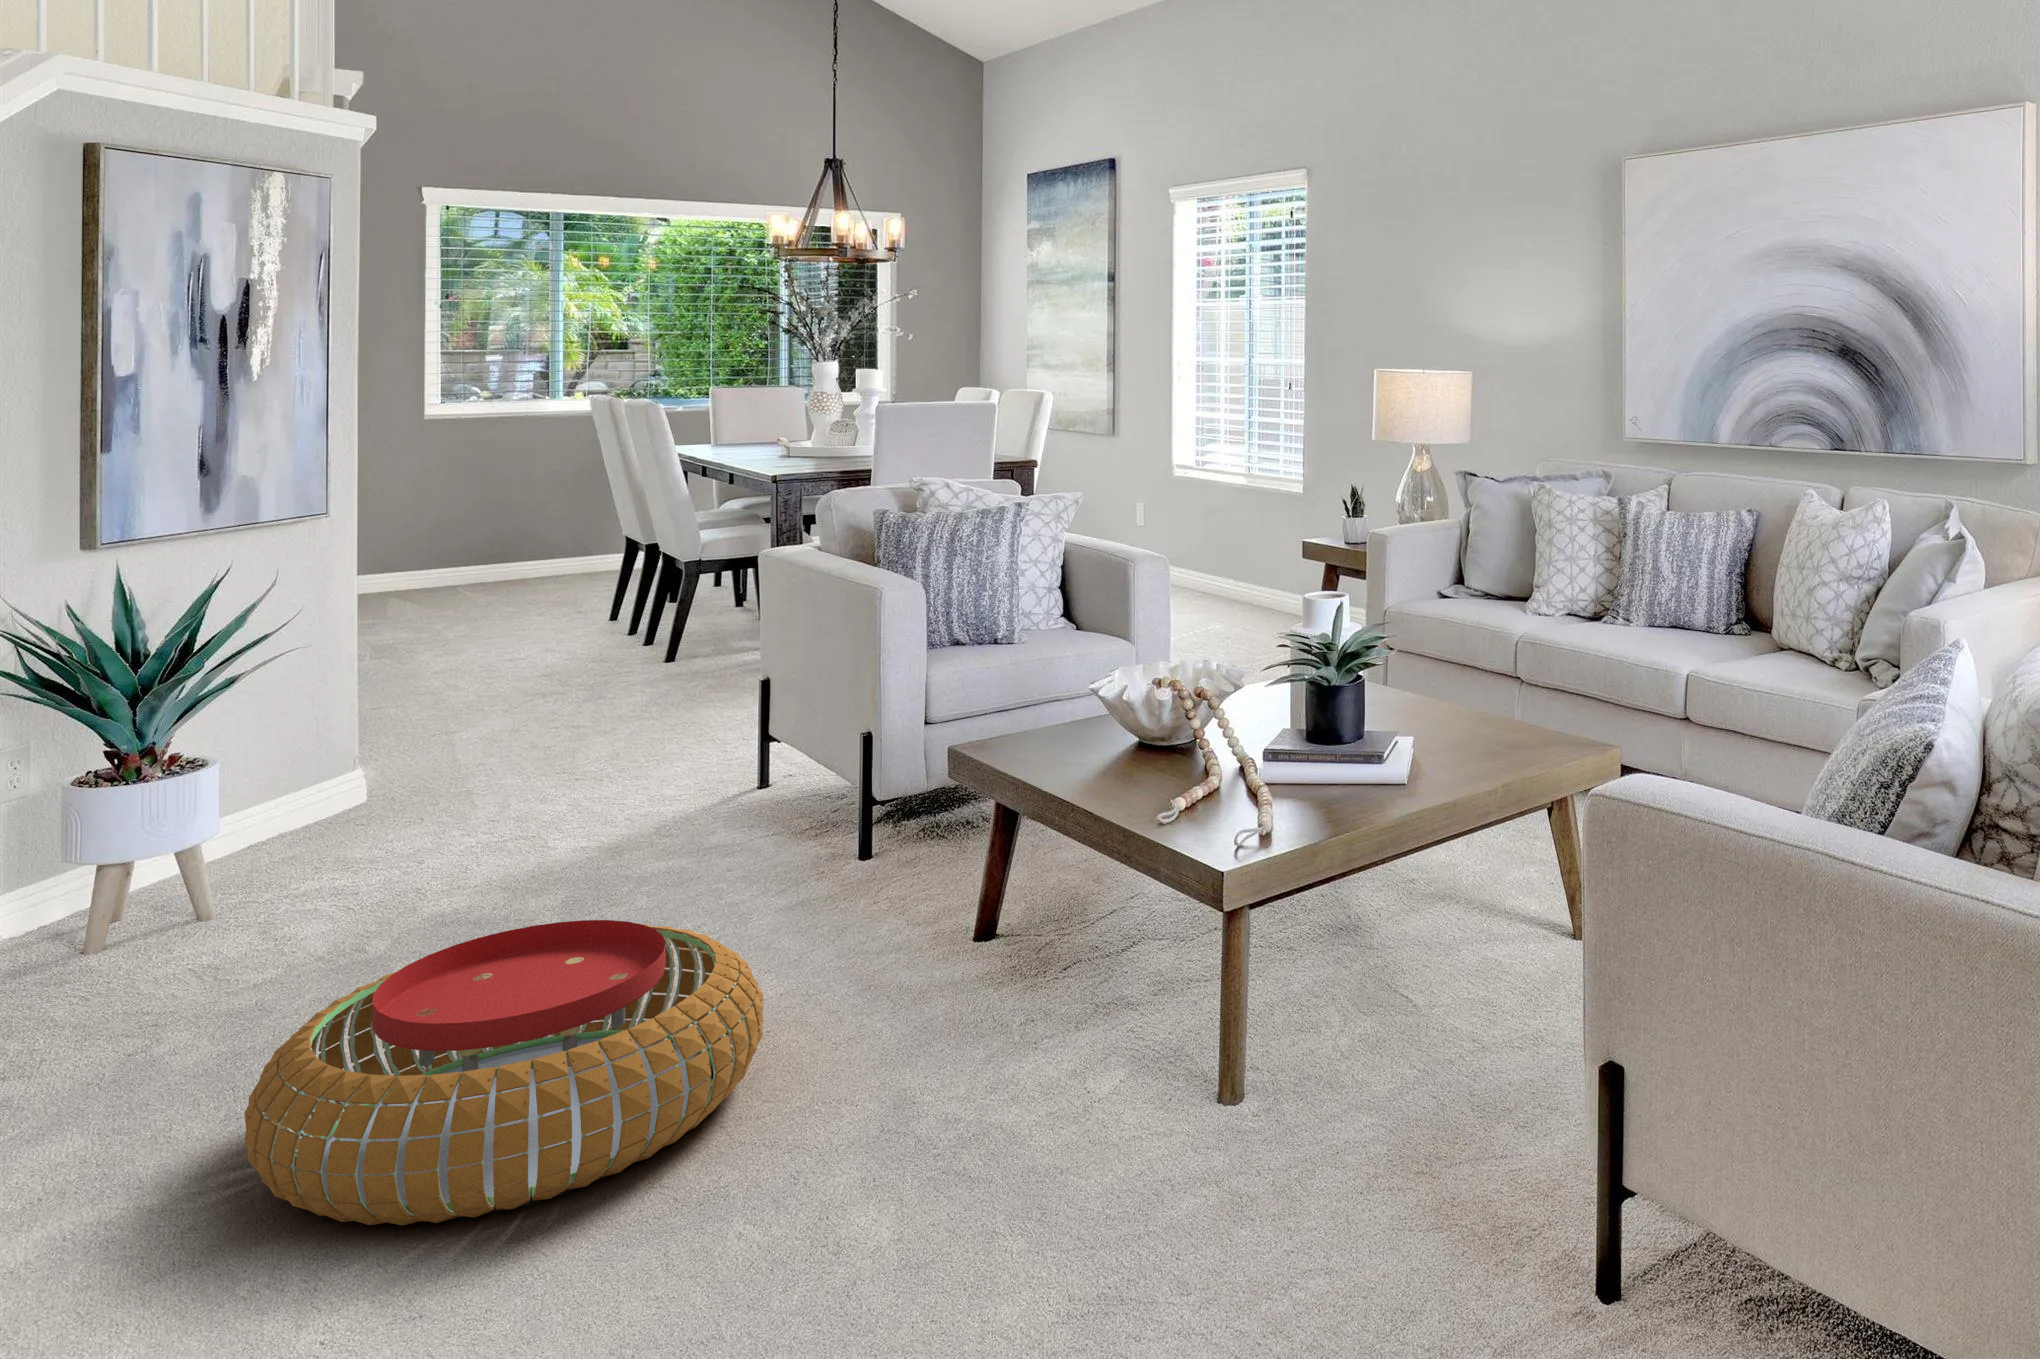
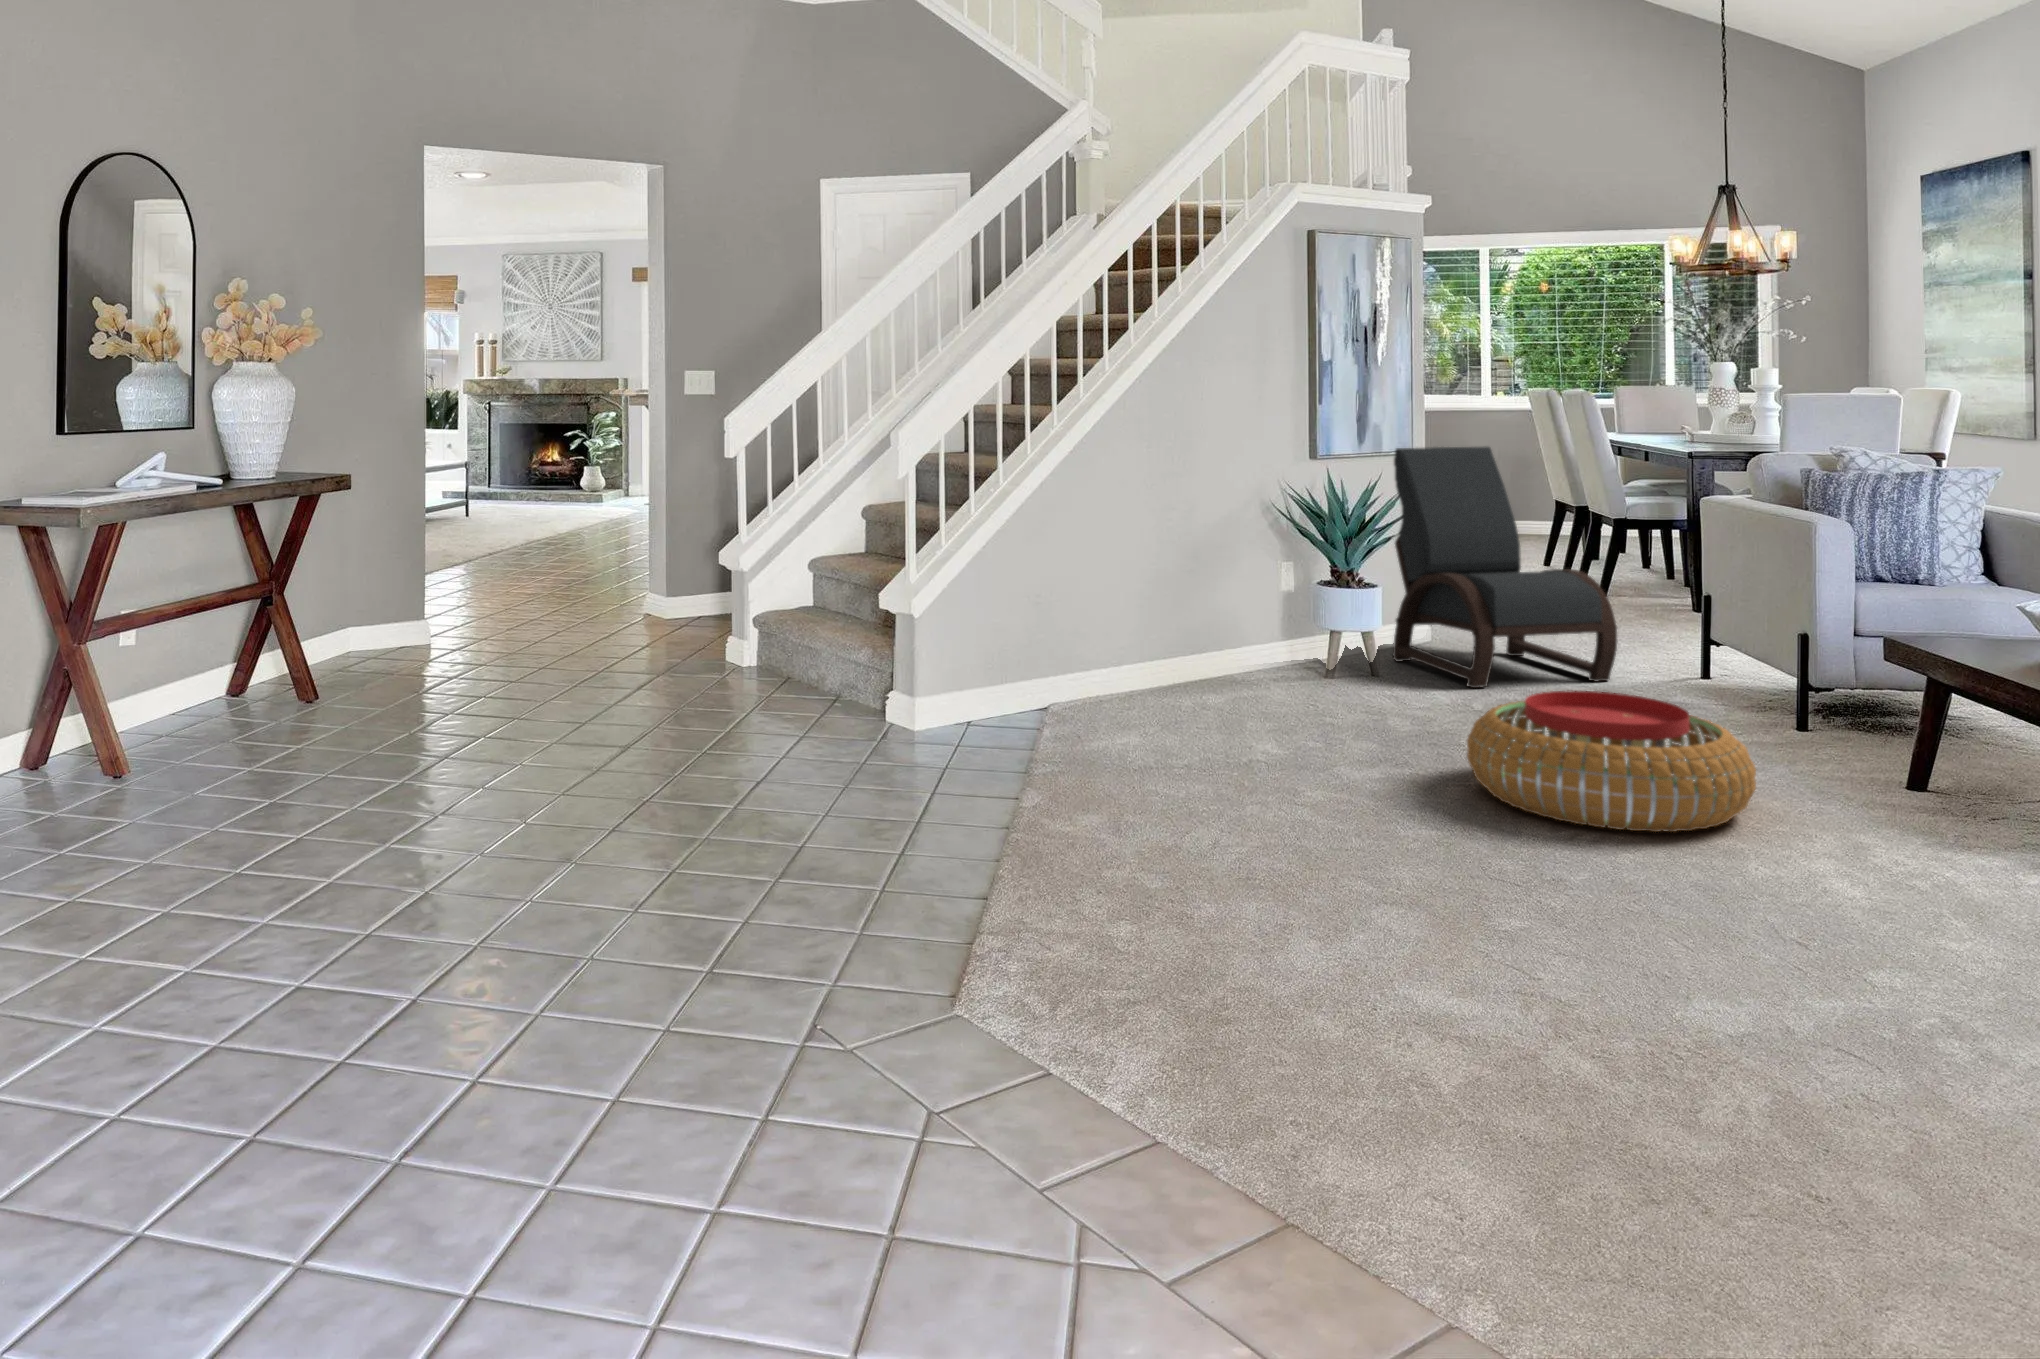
lounge chair: none [254,498,638,890] -> present [1393,446,1617,688]

